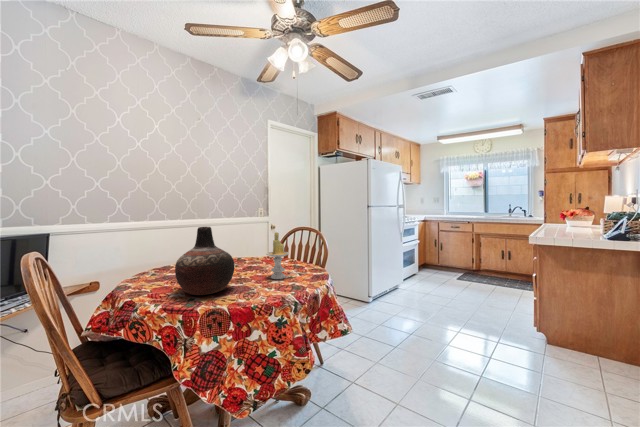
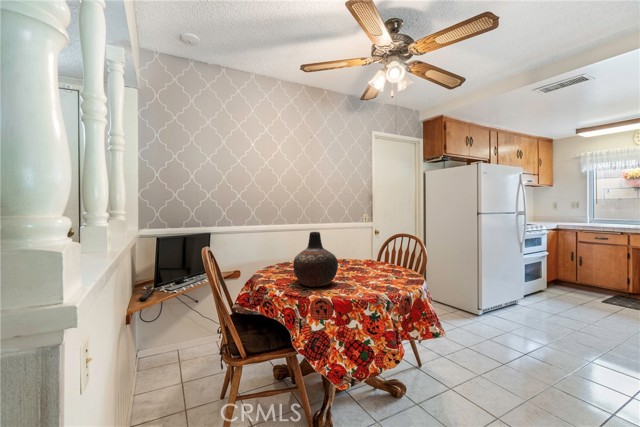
candle: present [266,232,289,279] -> none [365,238,386,280]

